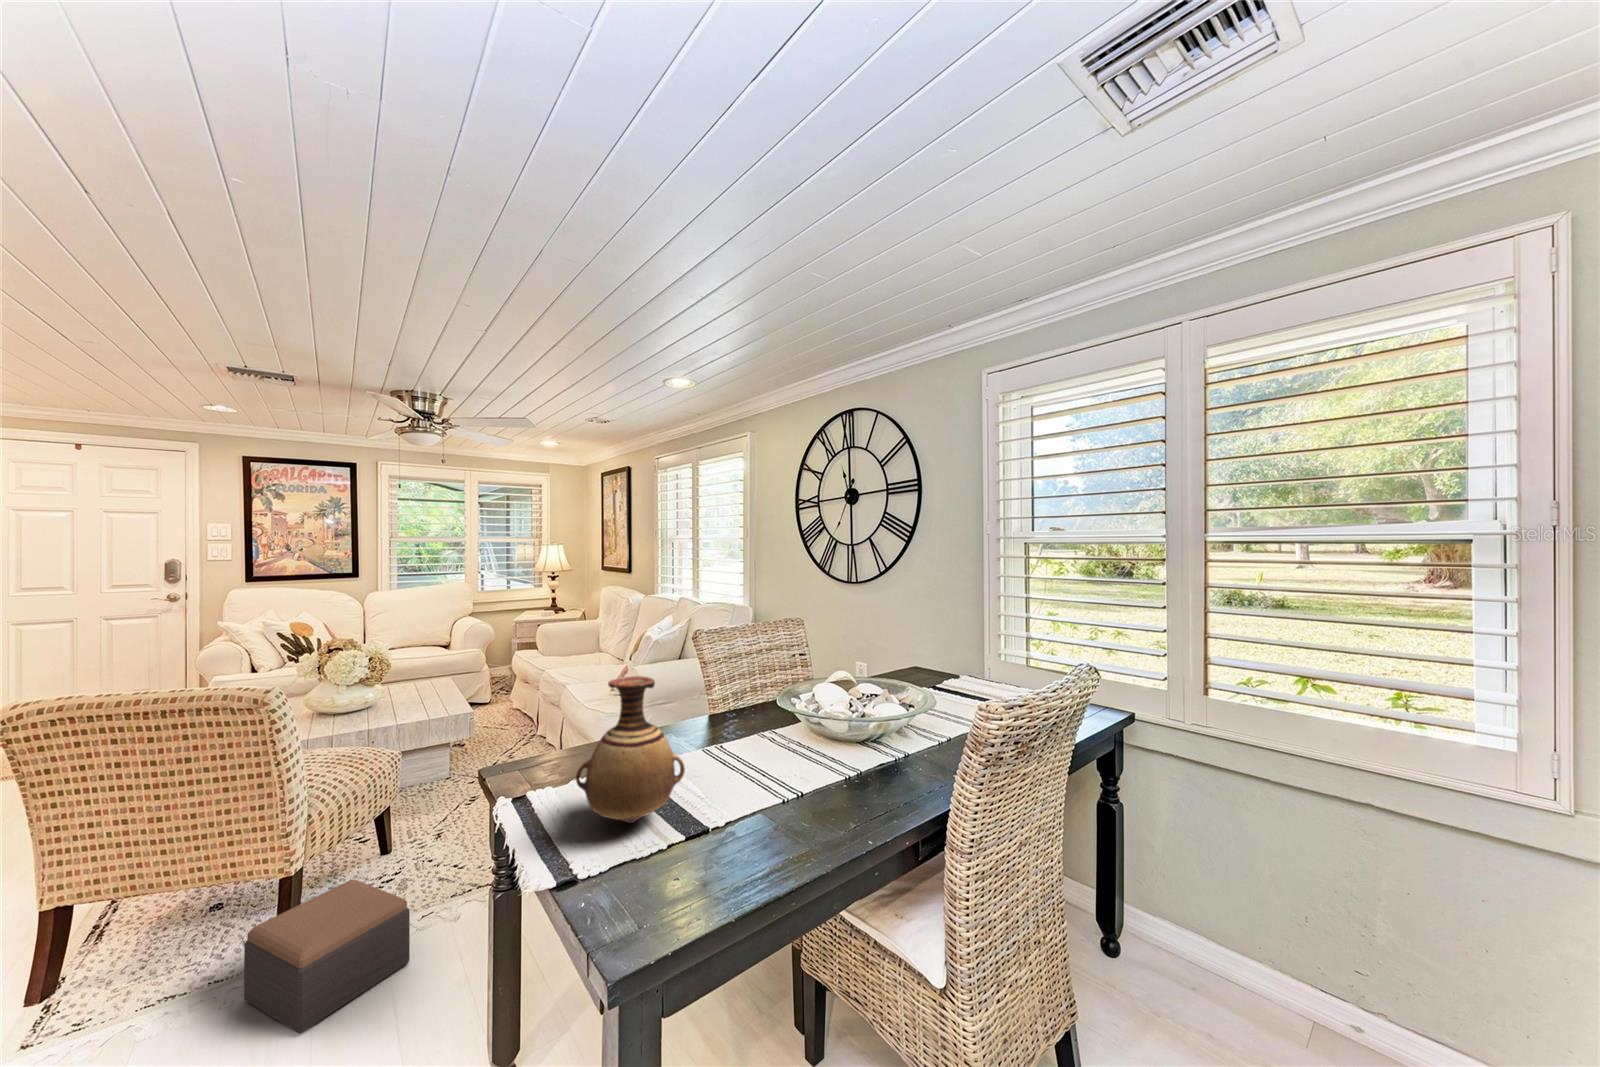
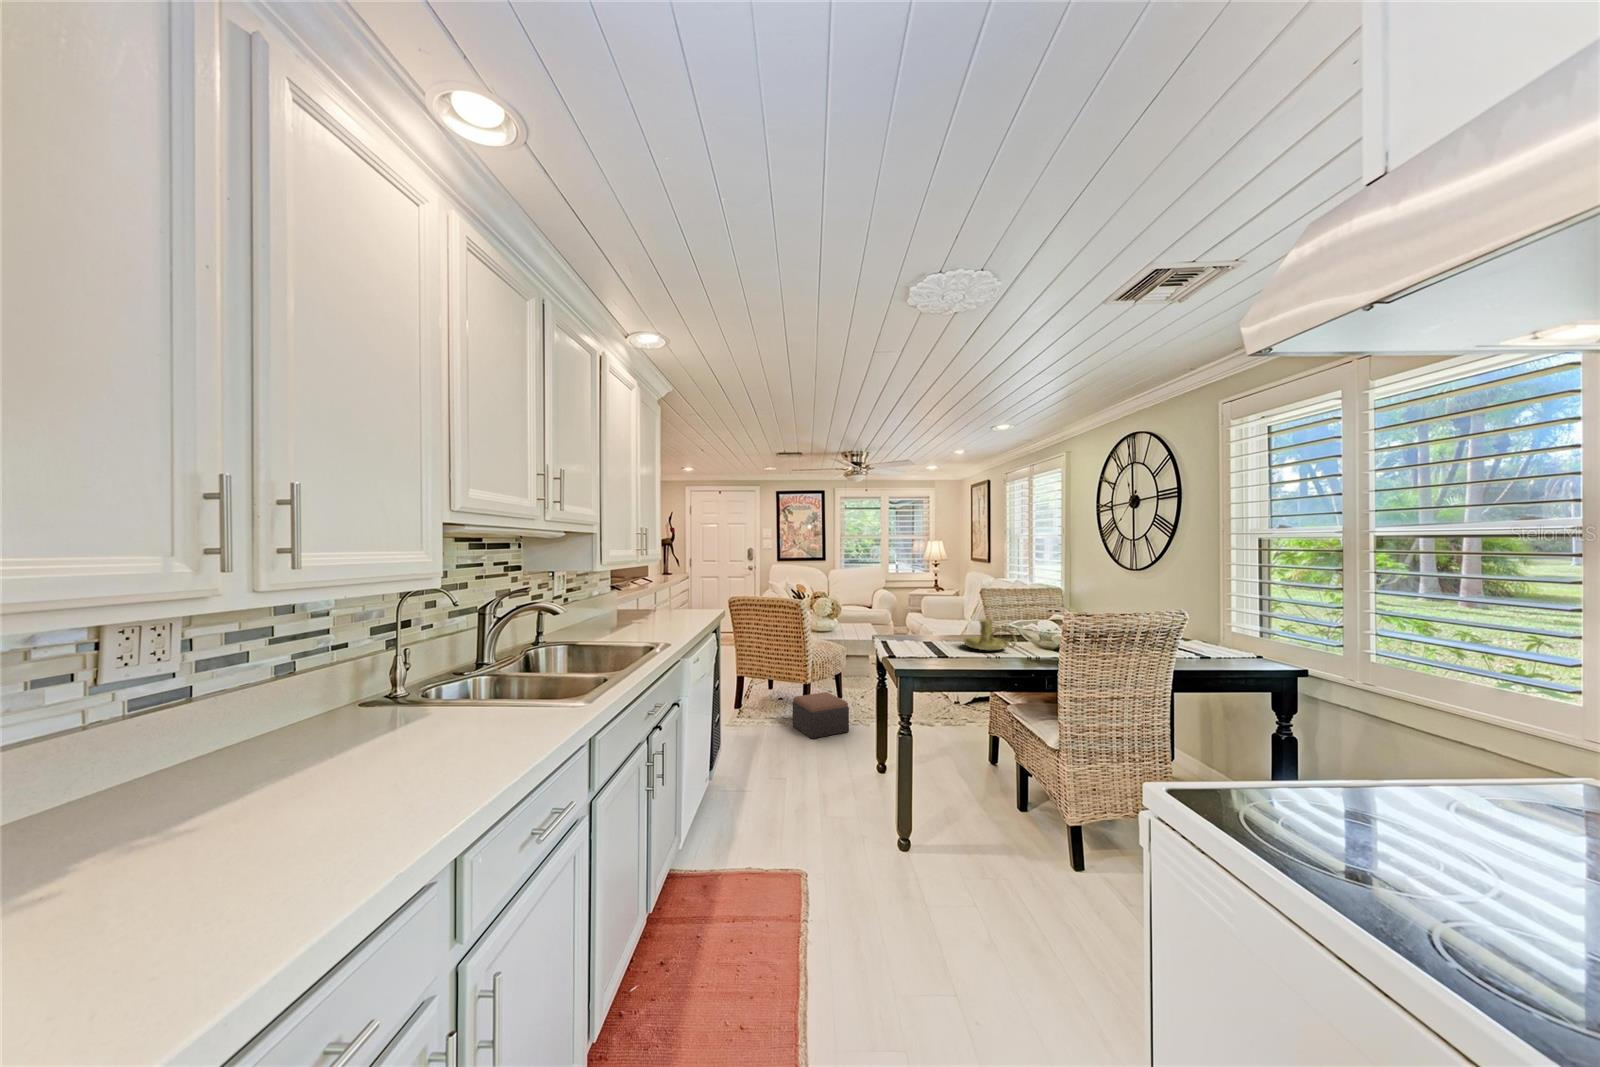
vase: present [576,676,685,823] -> none [902,594,945,653]
candle holder: none [700,704,807,775] -> present [964,619,1016,650]

